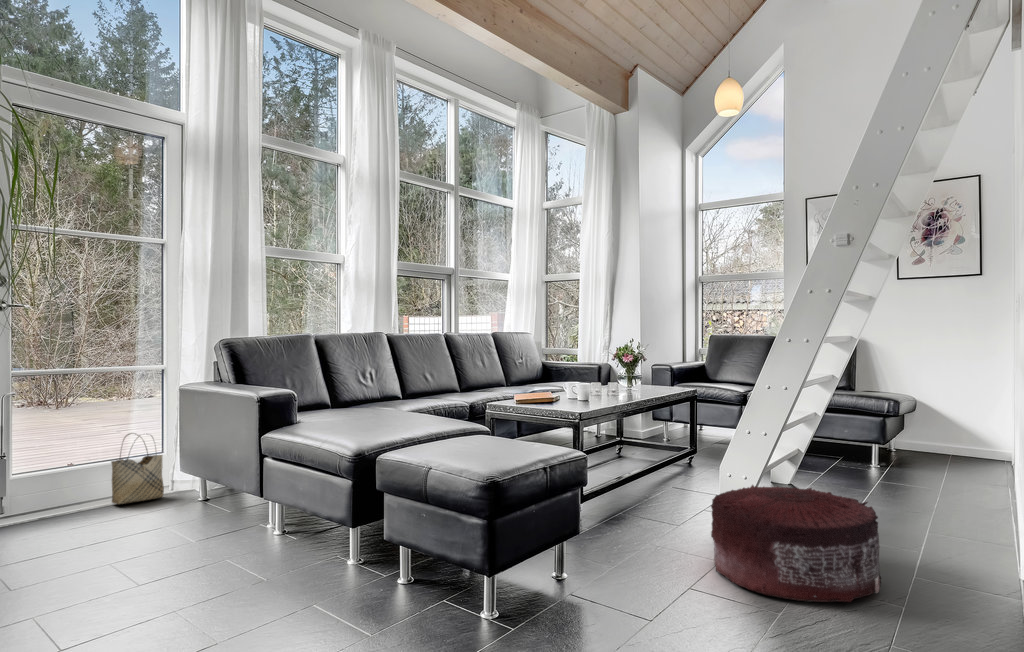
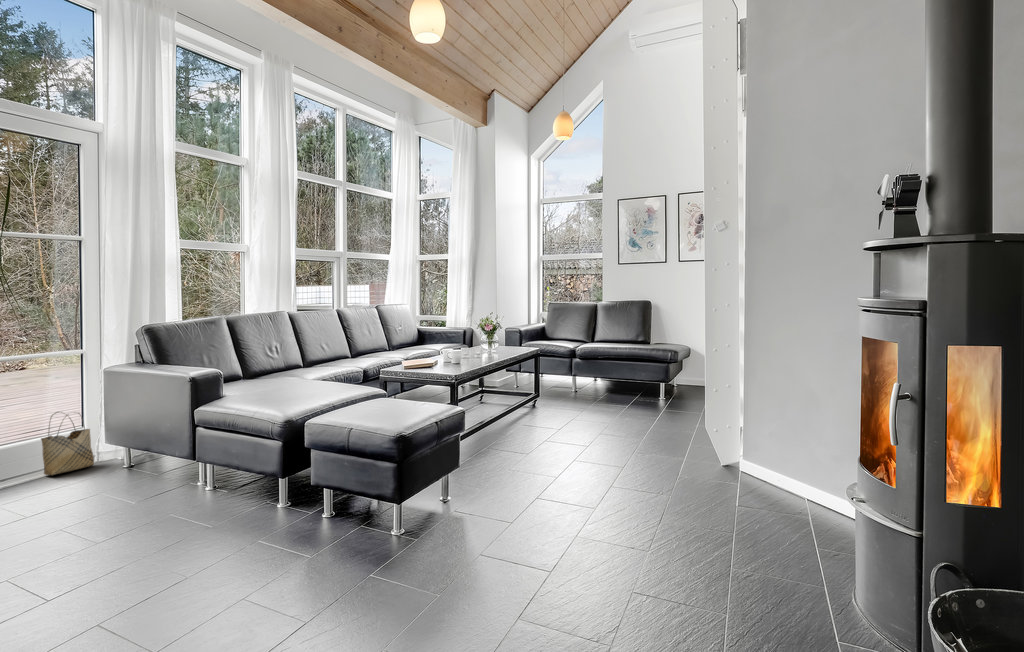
pouf: present [711,485,881,602] -> none [551,422,660,500]

